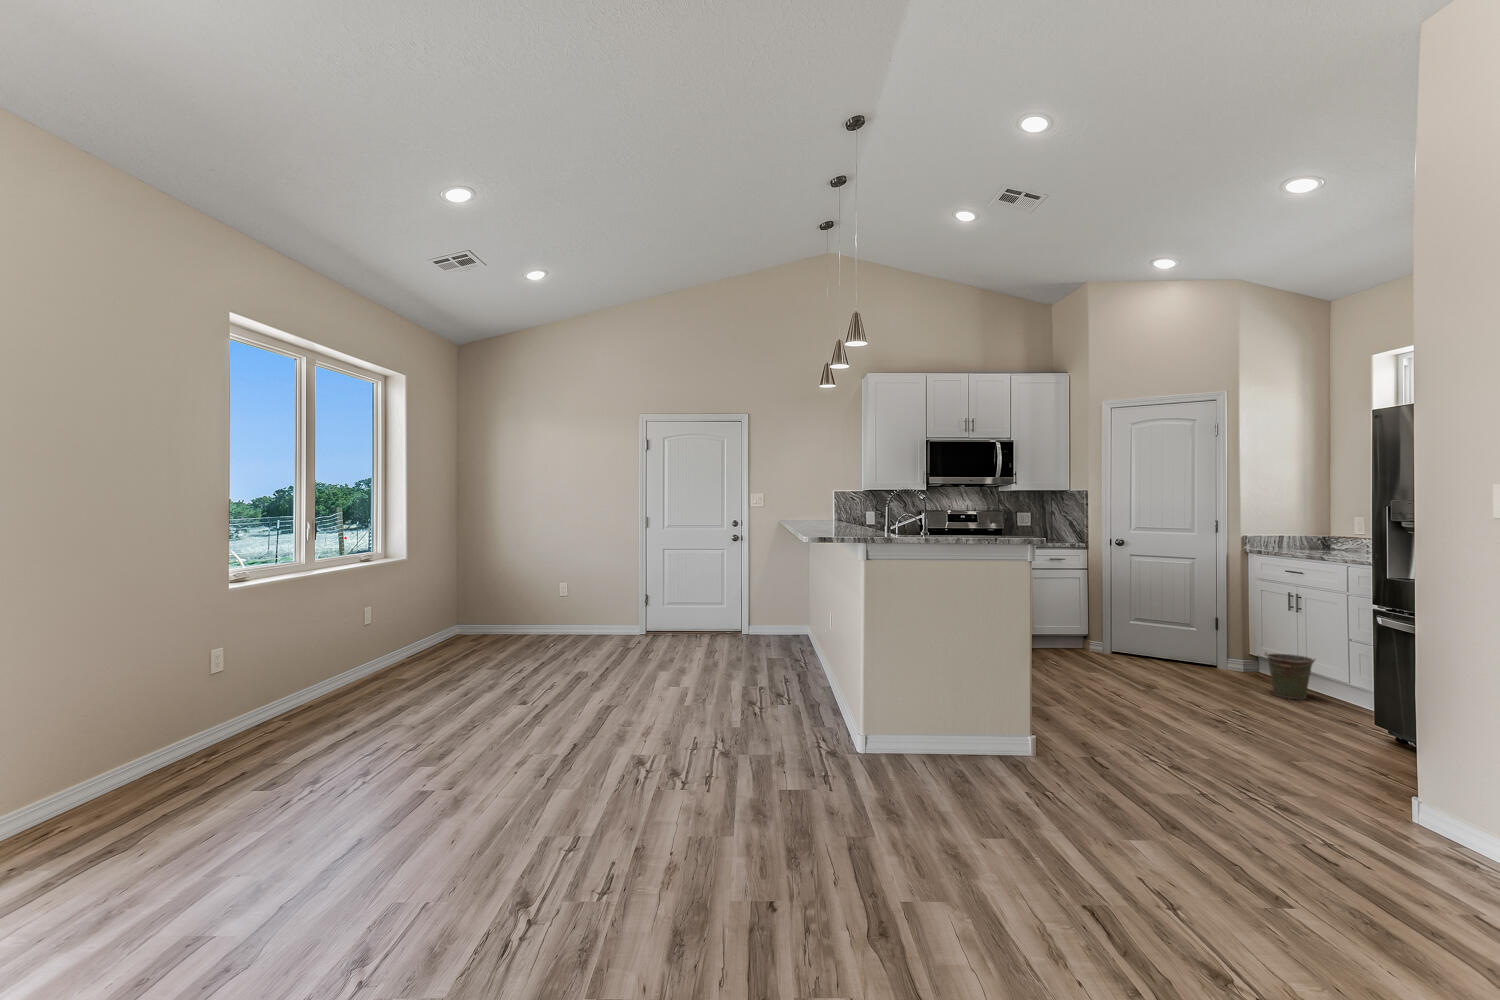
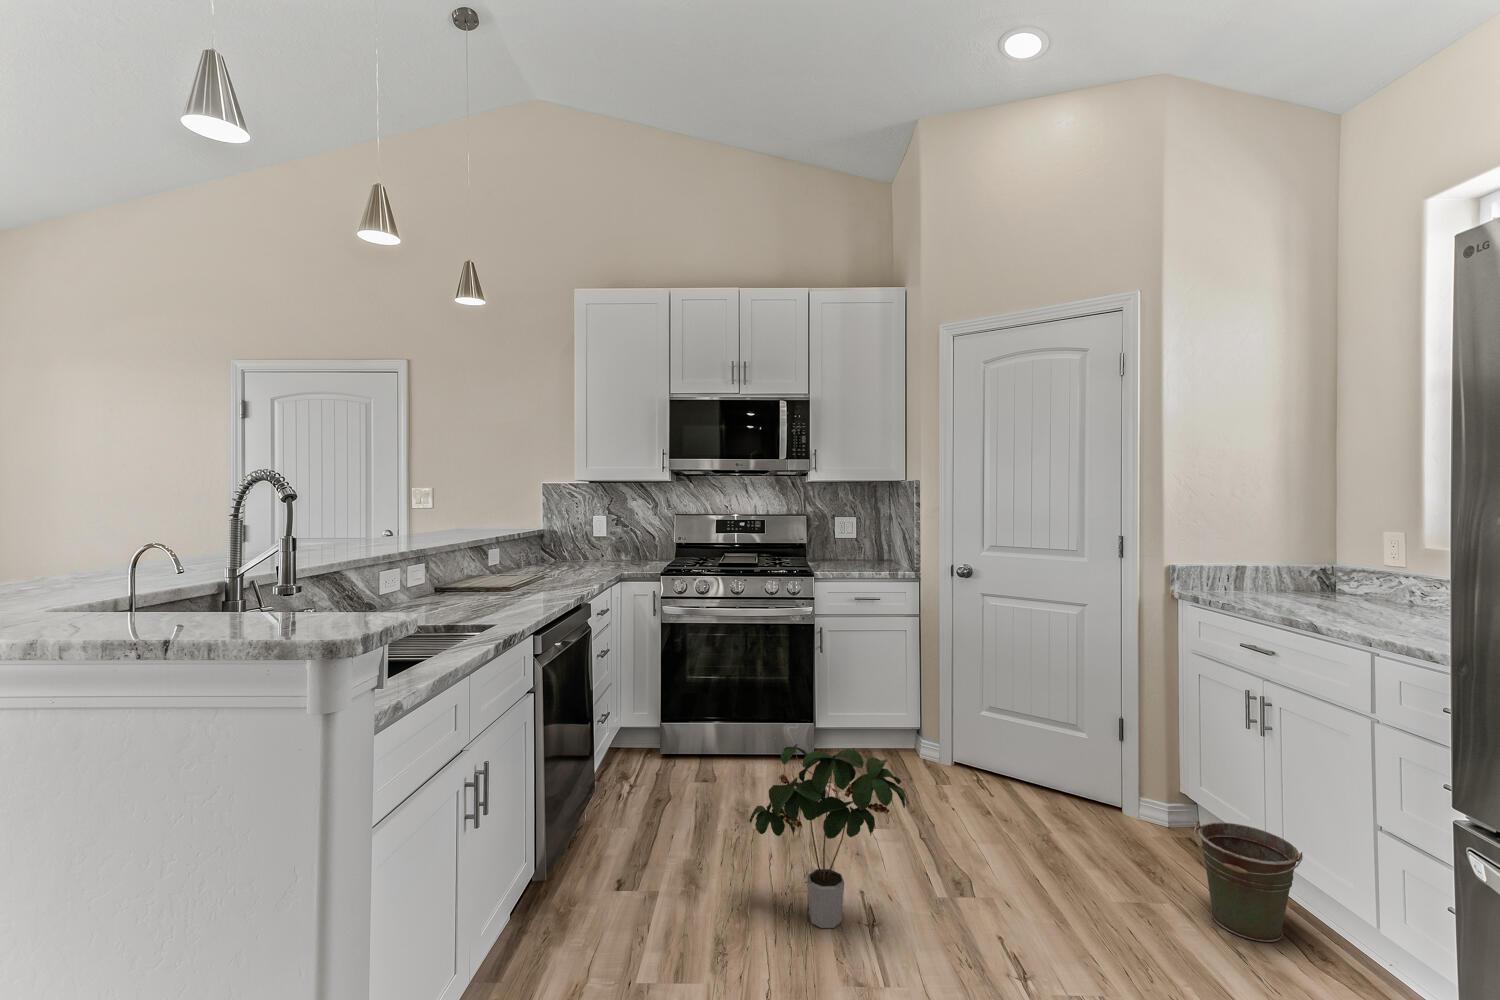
potted plant: none [1052,615,1134,697] -> present [750,744,905,928]

